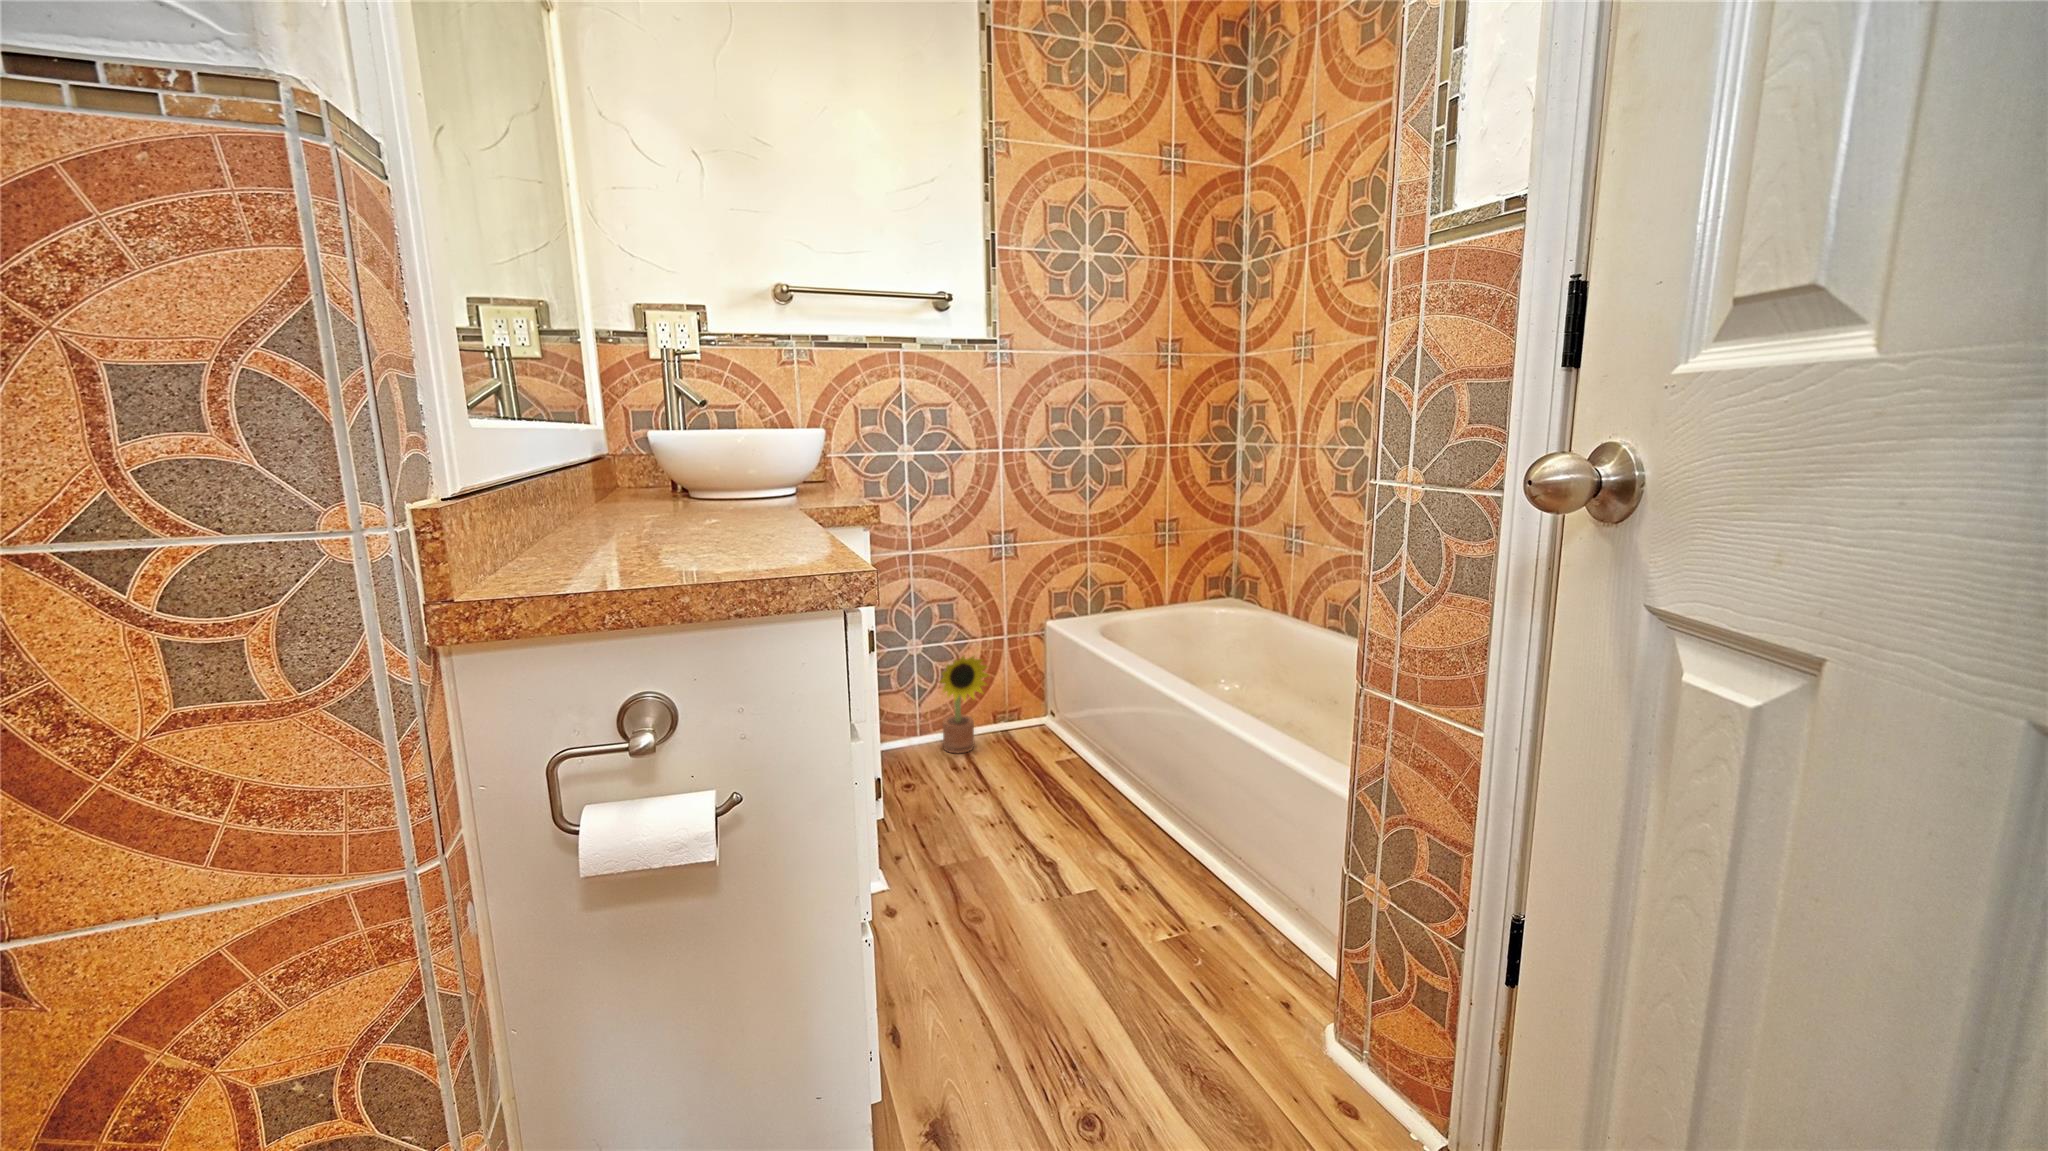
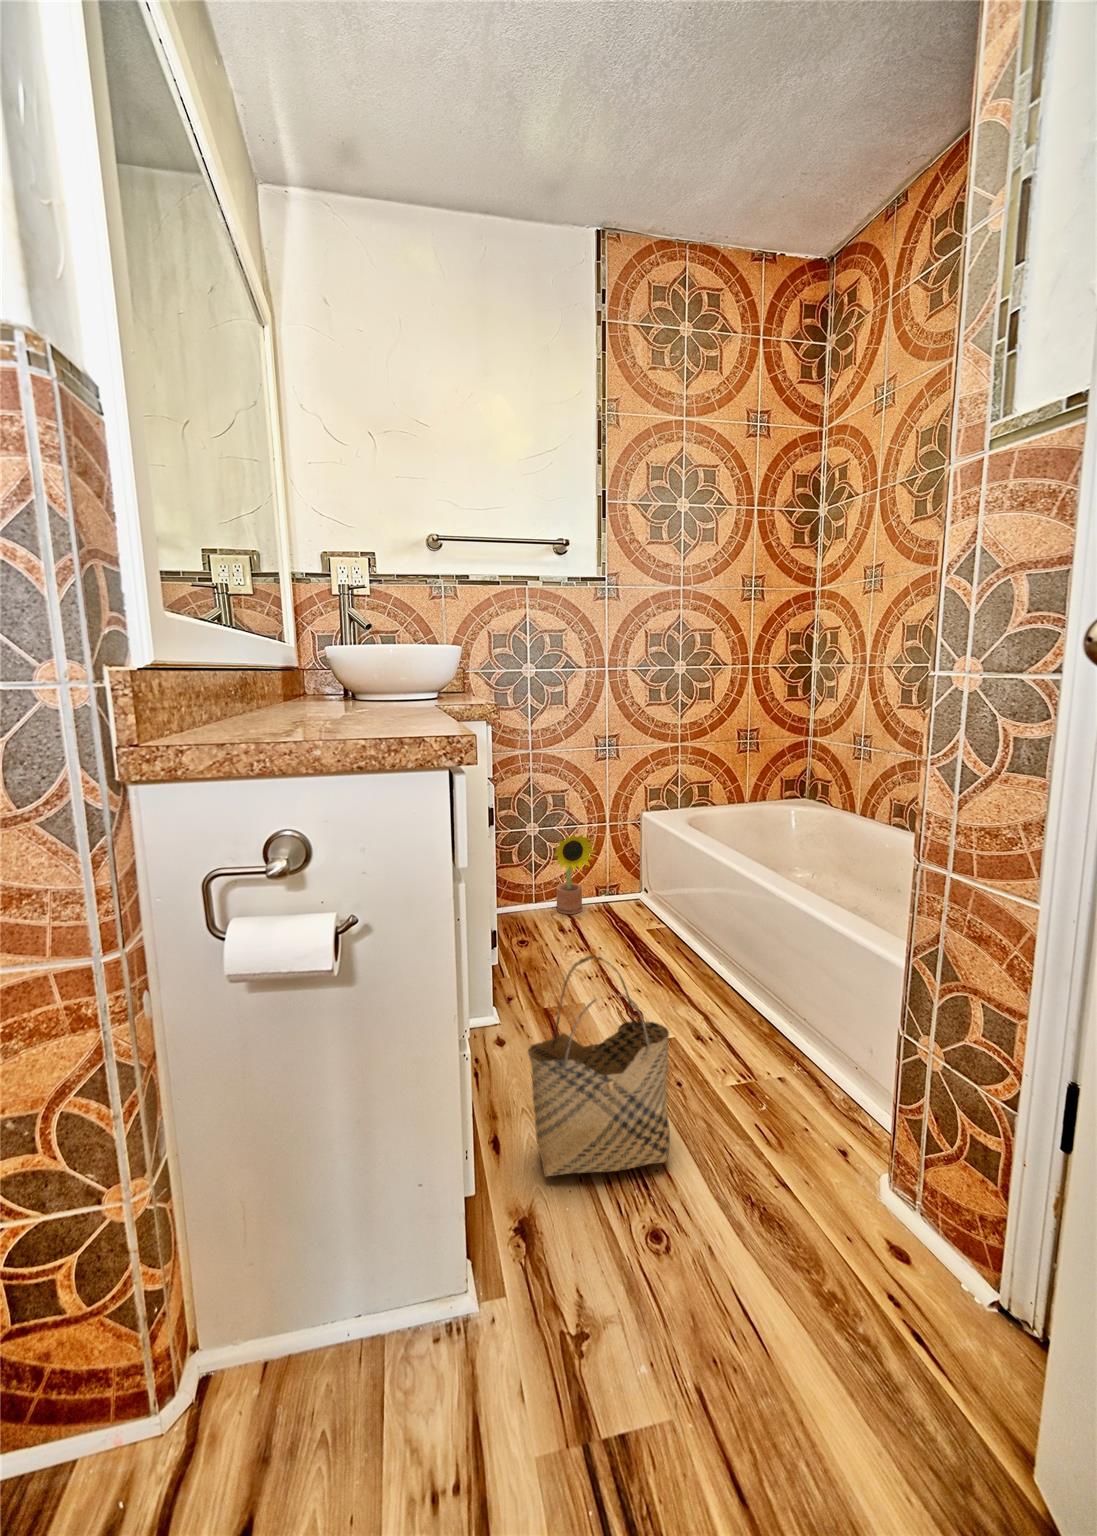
woven basket: none [930,810,1097,1074] -> present [528,956,670,1177]

